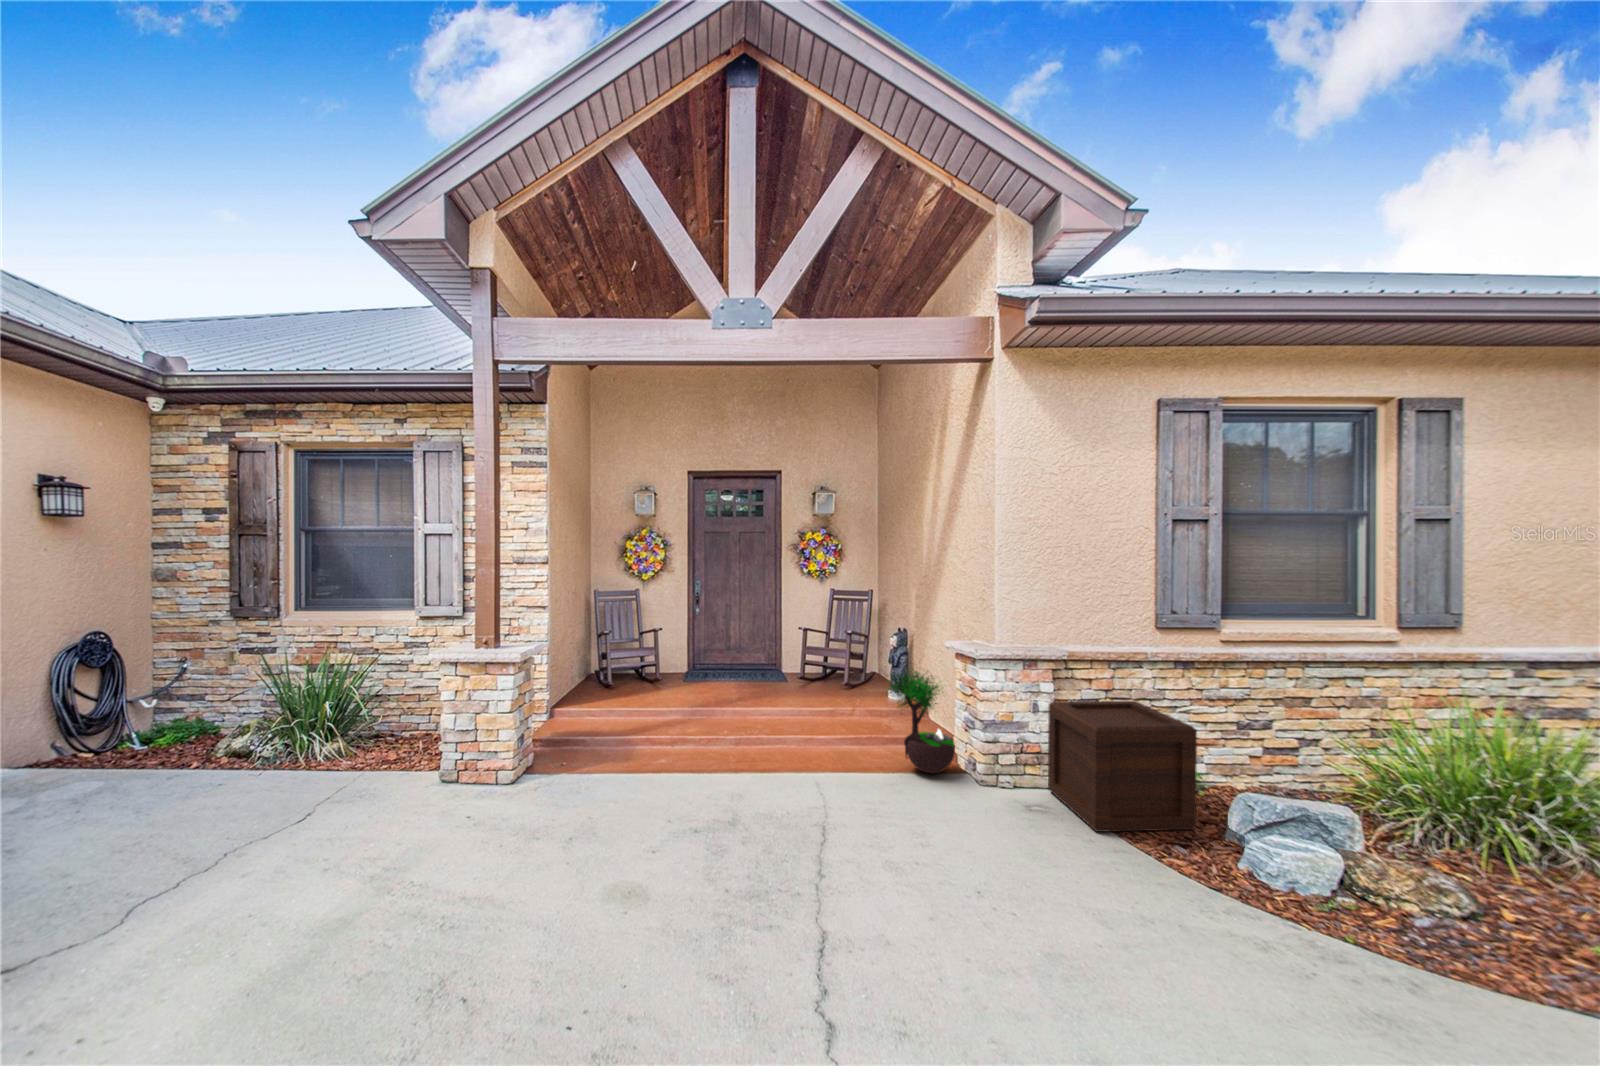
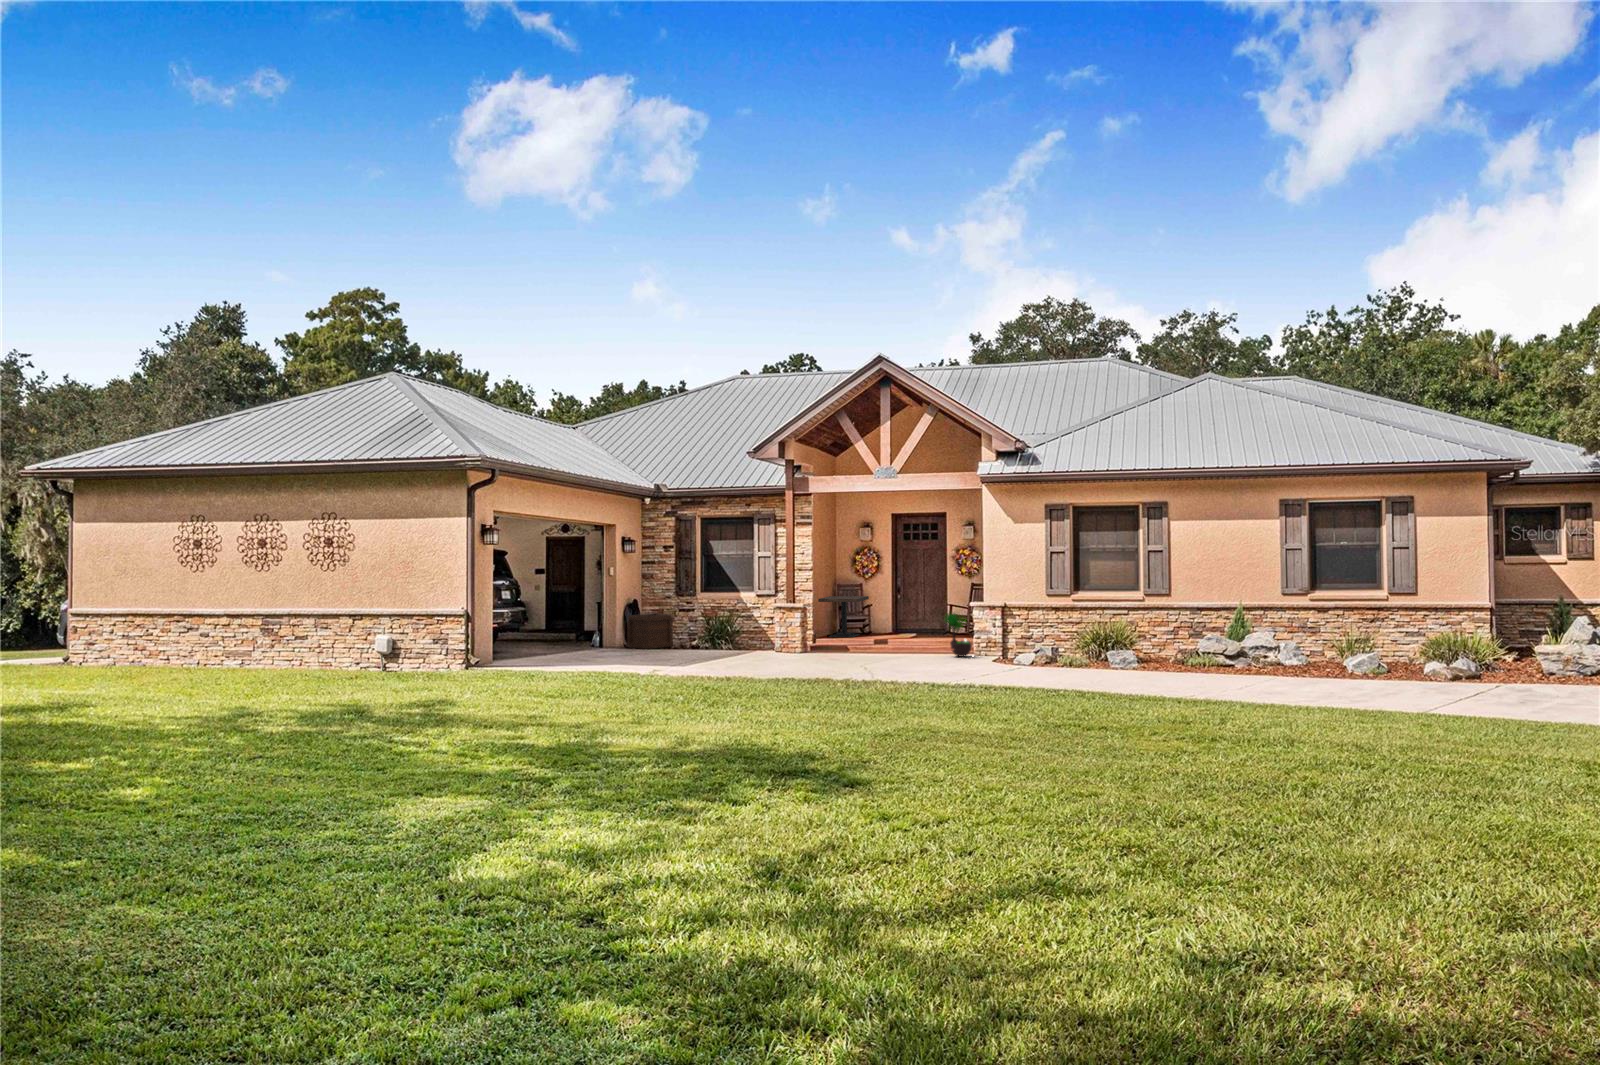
side table: none [564,615,660,702] -> present [818,596,869,637]
wooden crate: present [1048,701,1197,832] -> present [627,613,673,649]

